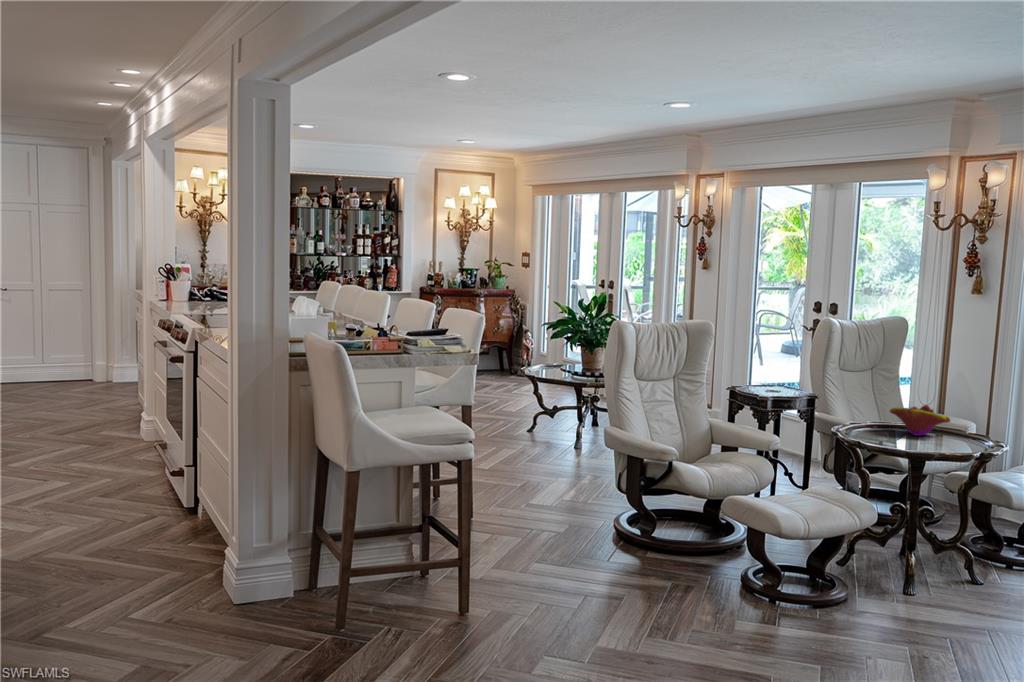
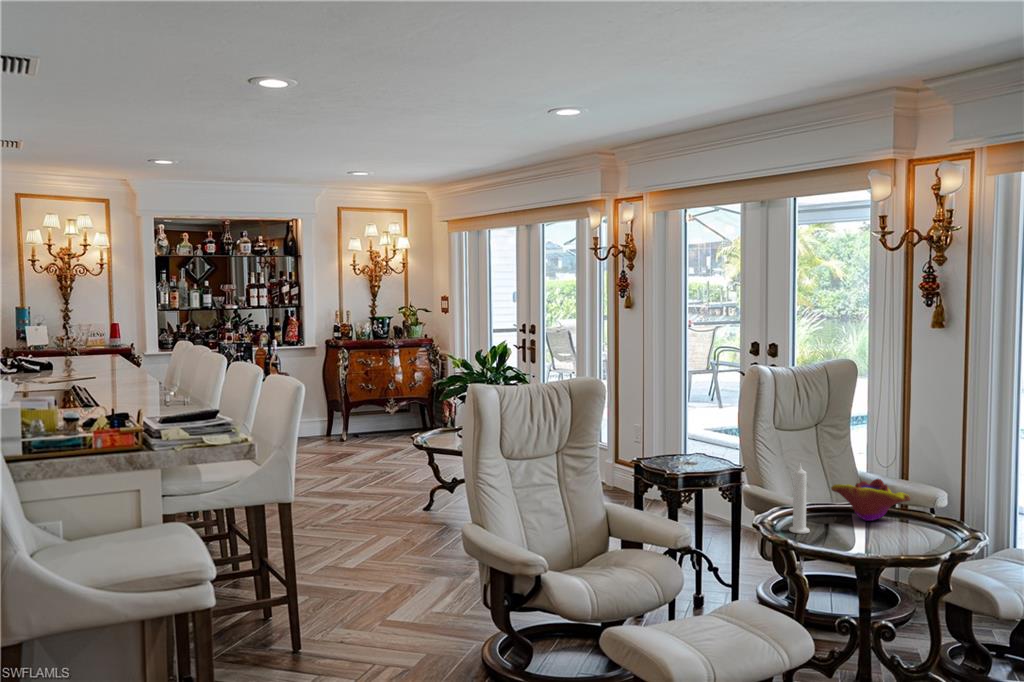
candle: none [859,388,875,440] -> present [789,463,810,534]

